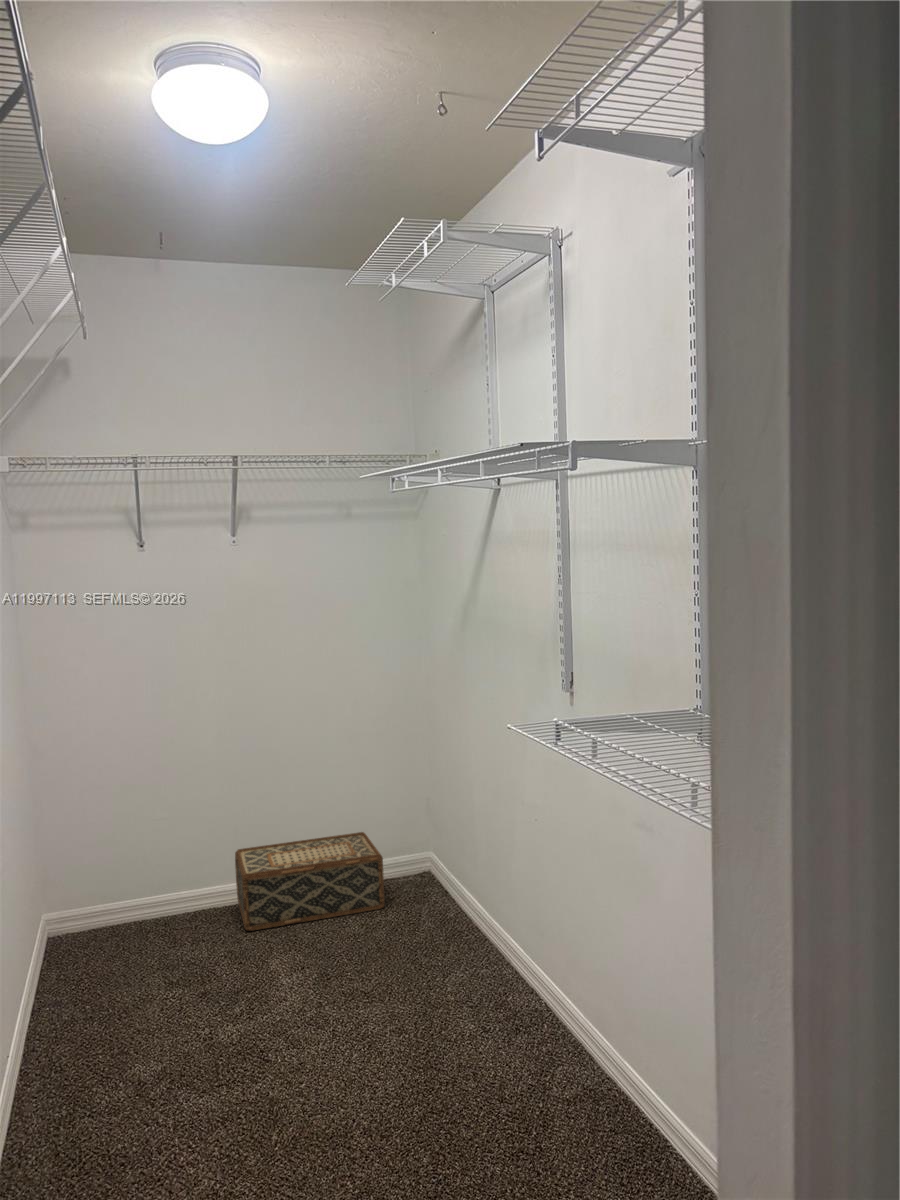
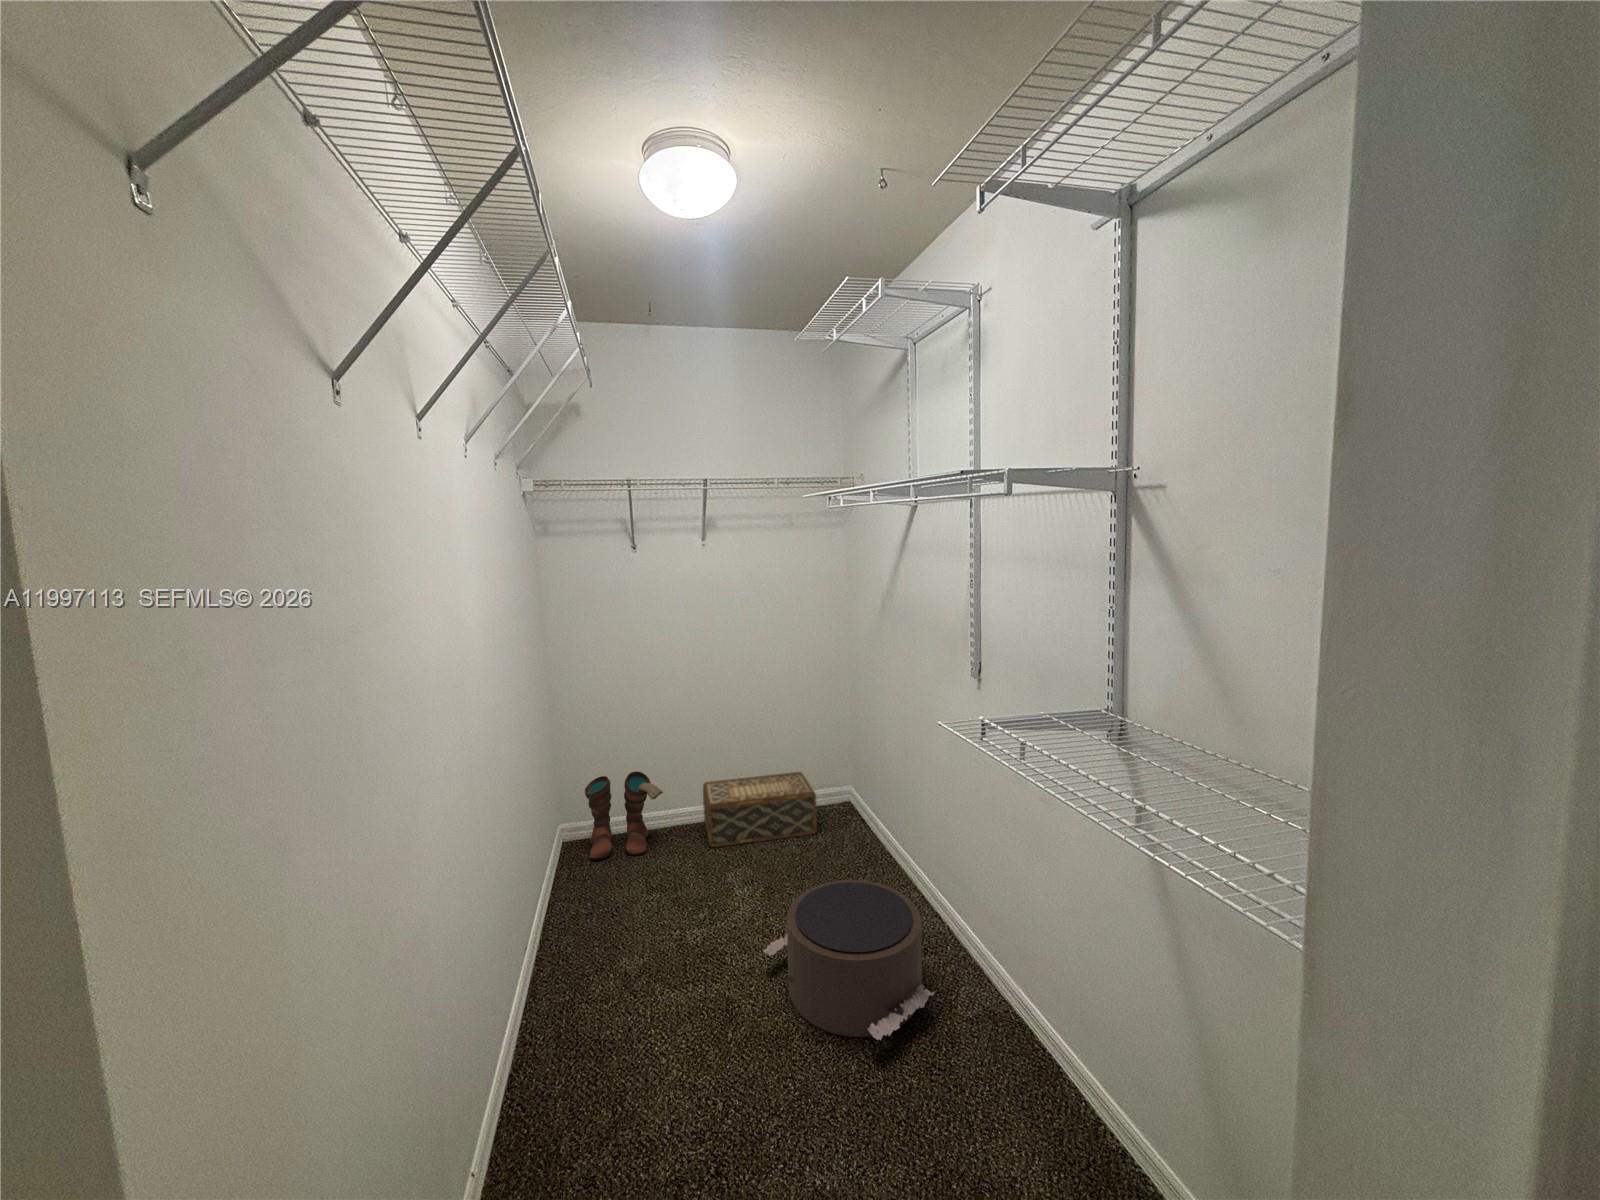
boots: none [77,837,184,954] -> present [585,771,664,860]
pouf: none [314,948,524,1128] -> present [763,880,934,1040]

